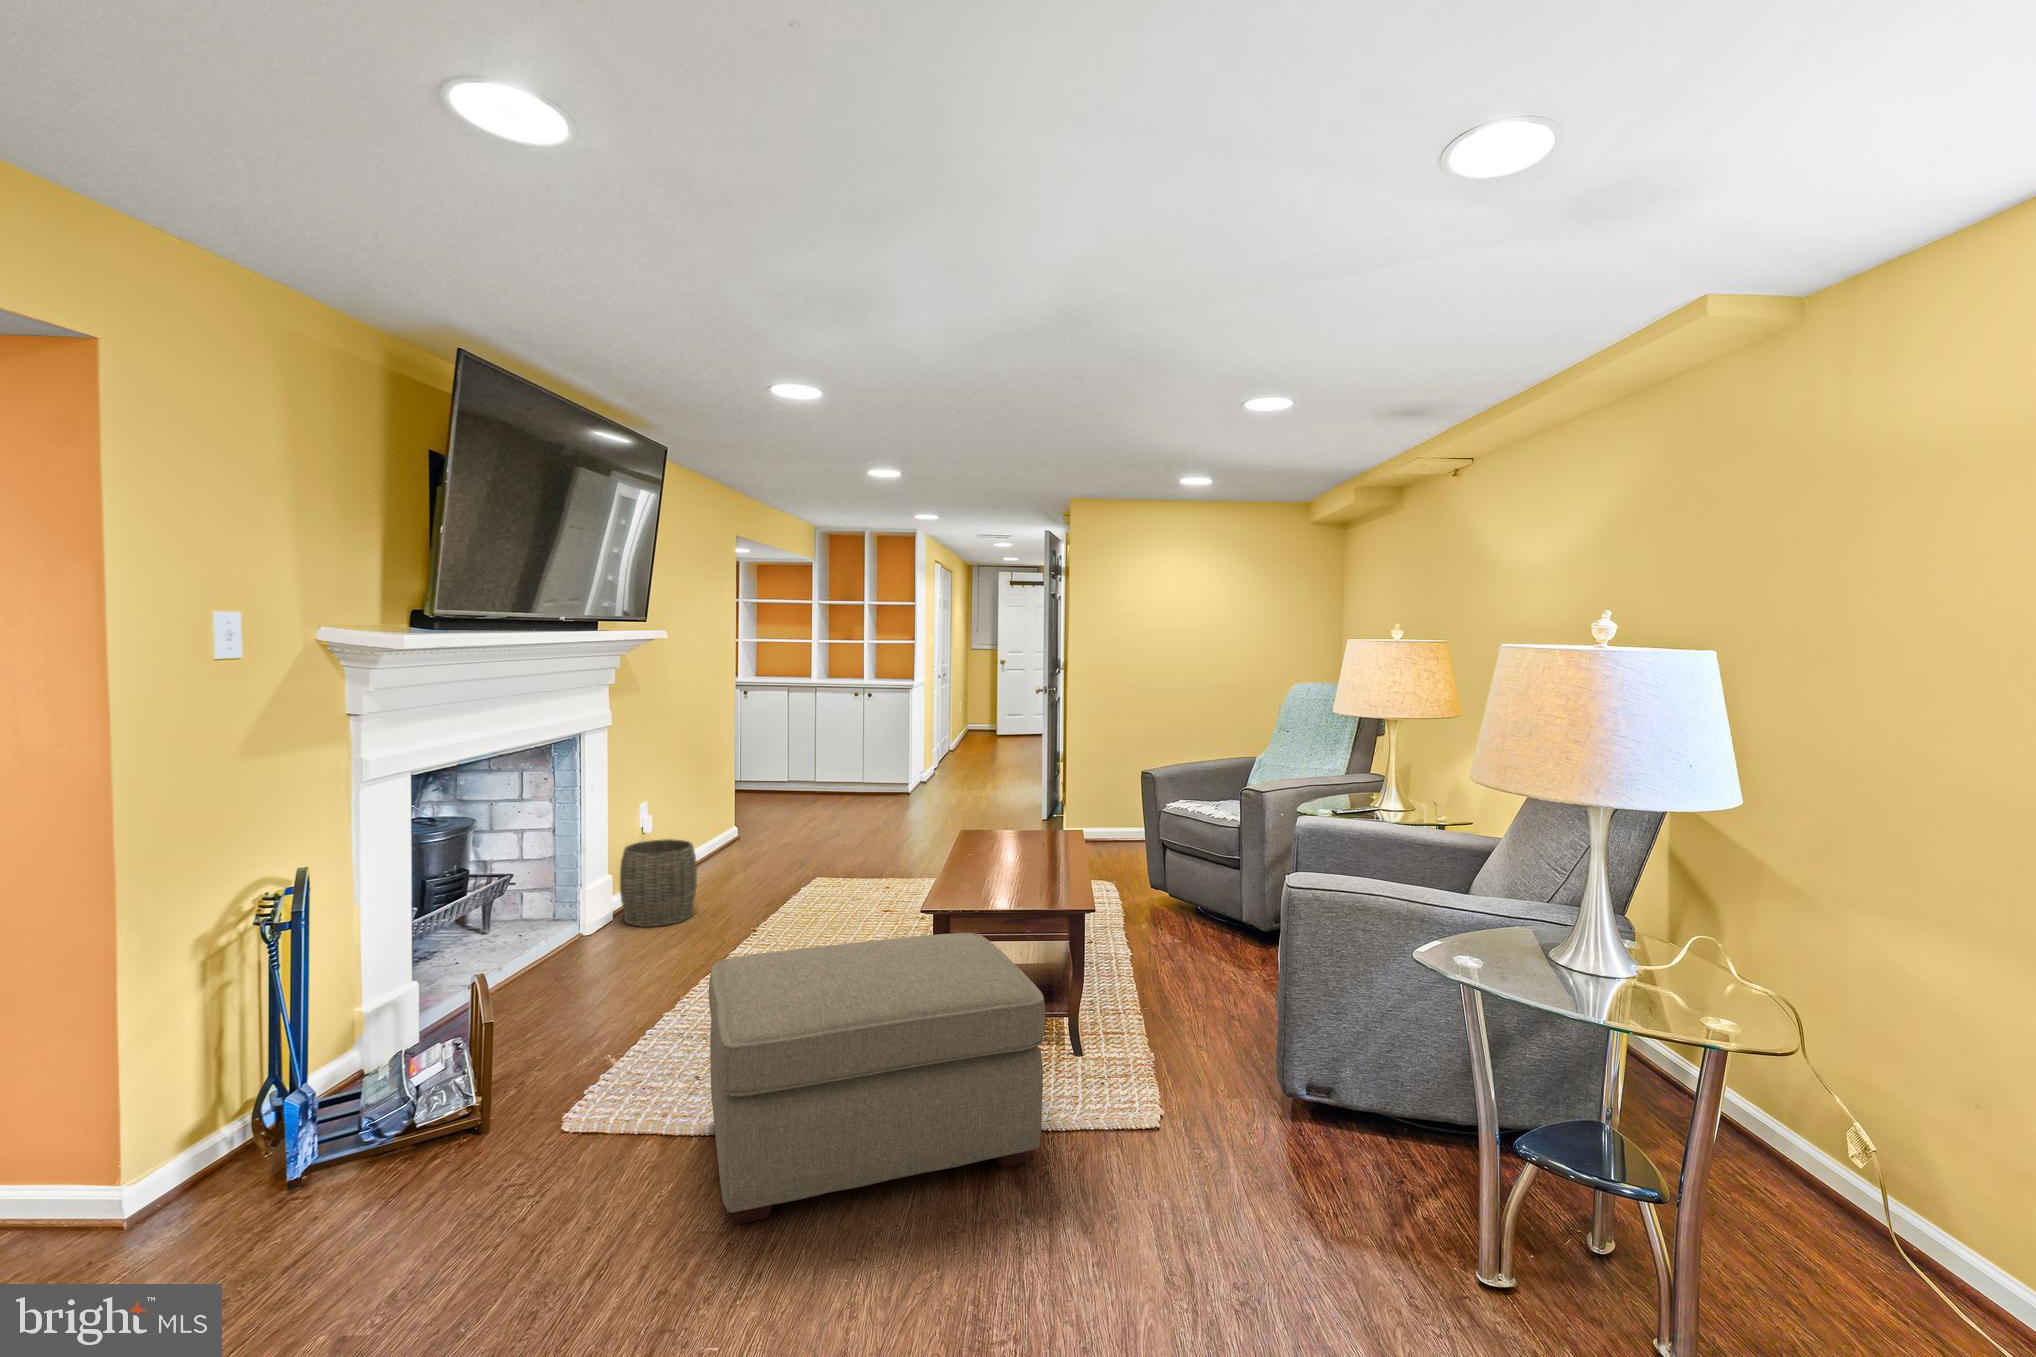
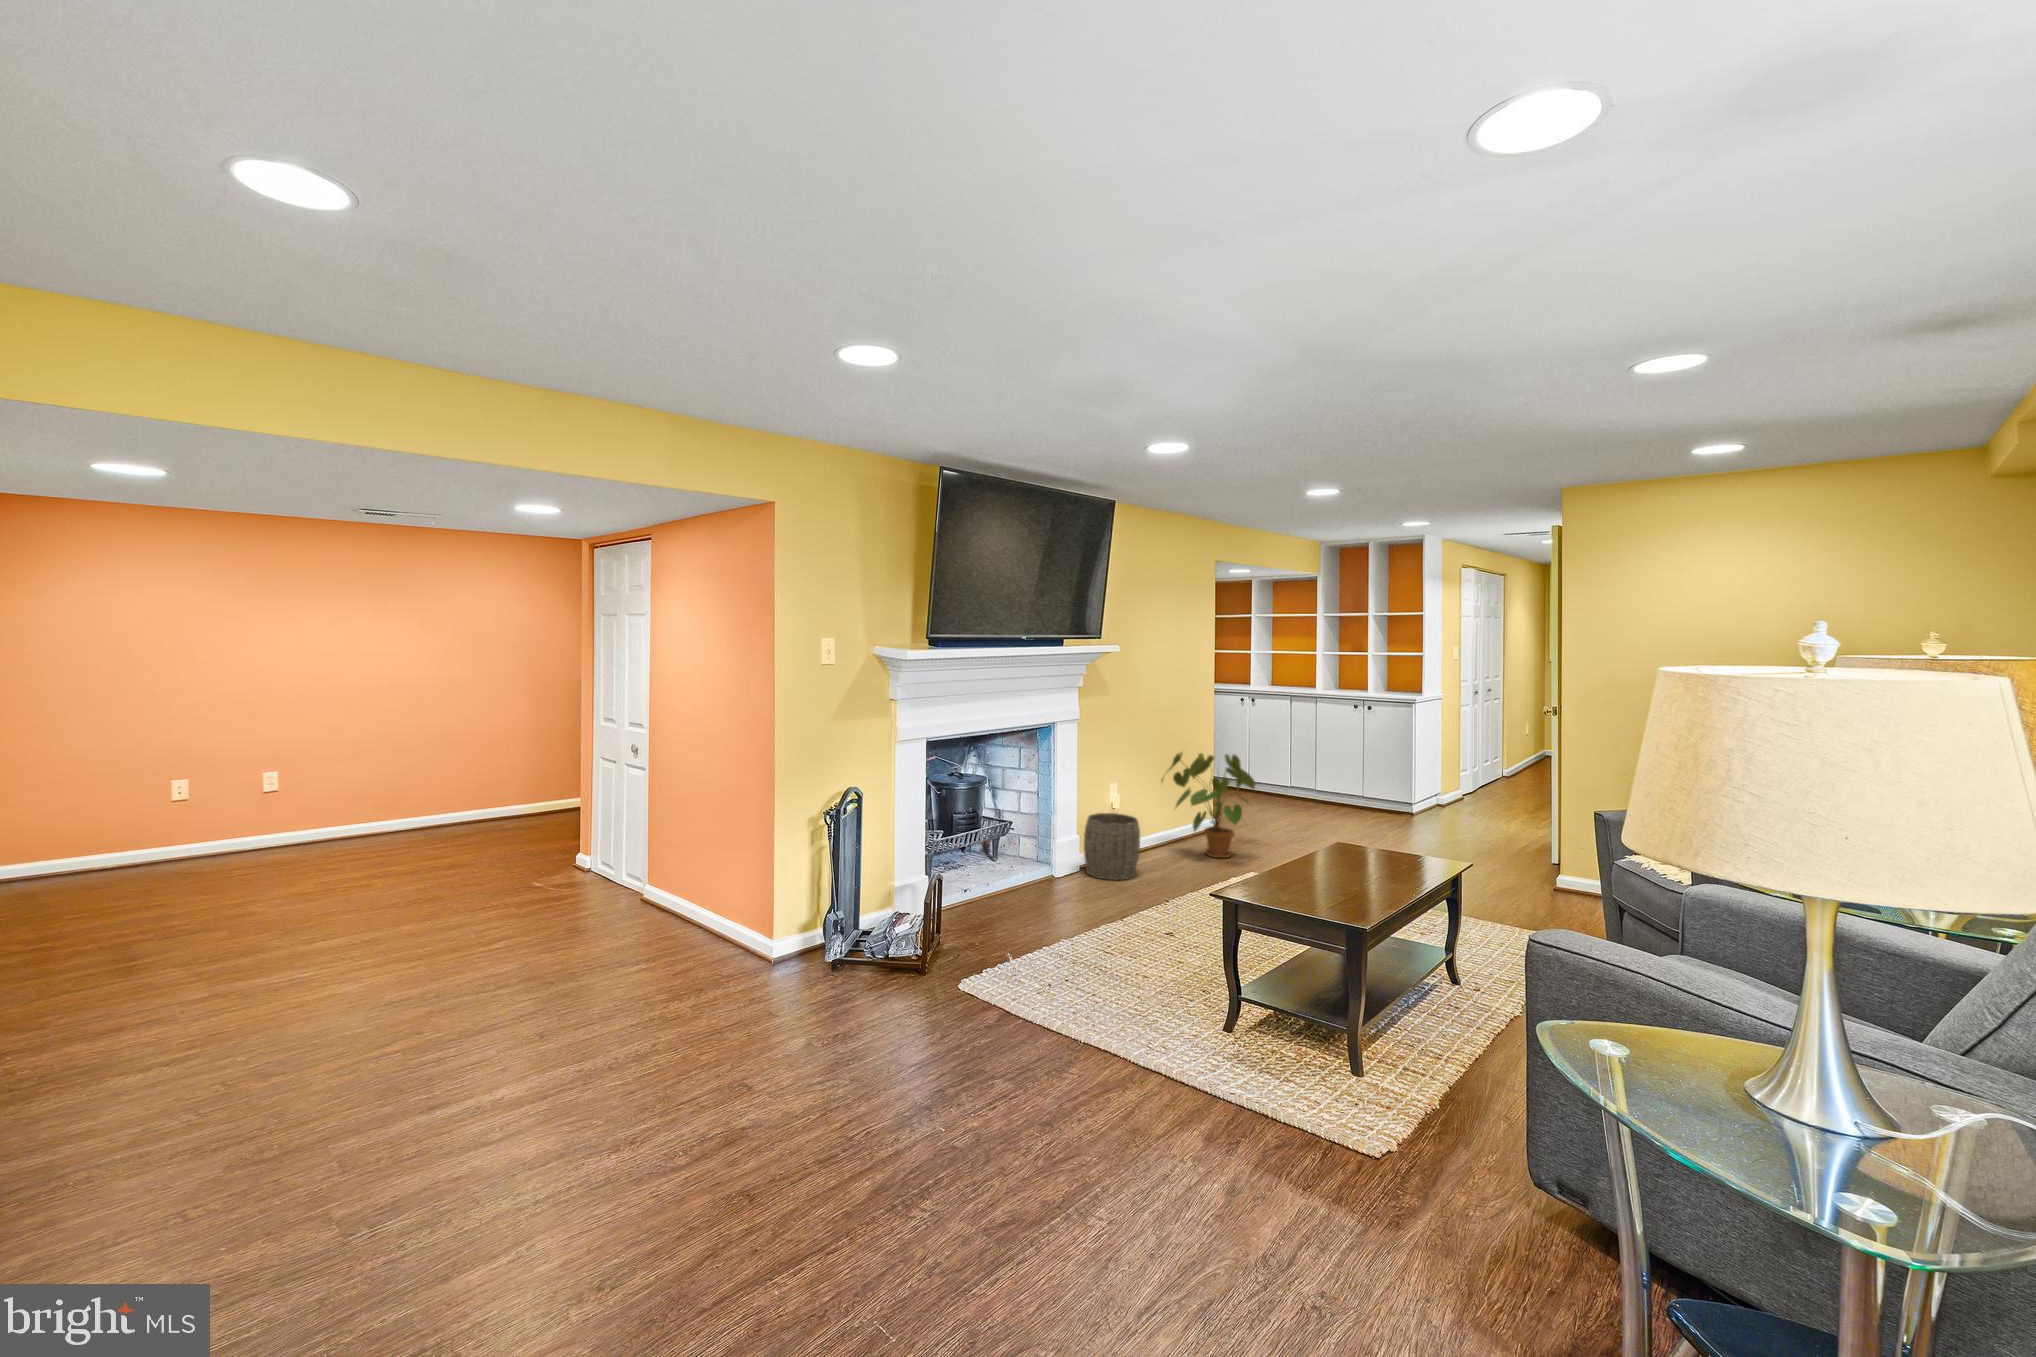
house plant: none [692,750,810,873] -> present [1161,753,1256,858]
ottoman: present [709,933,1045,1224] -> none [992,898,1259,1128]

